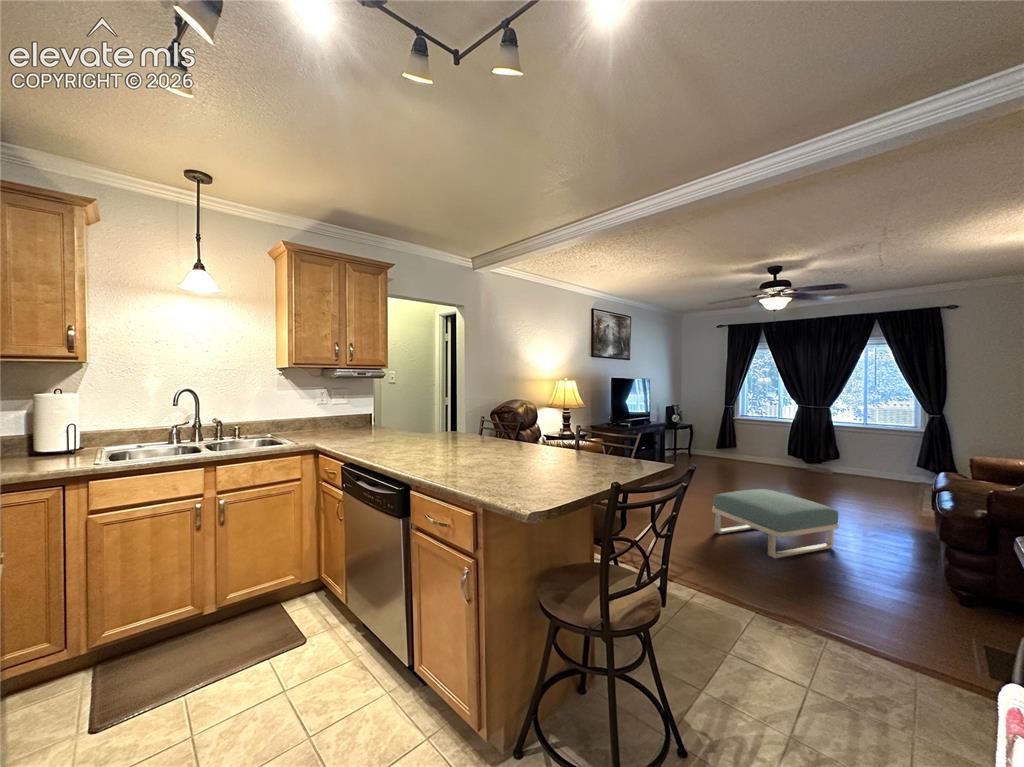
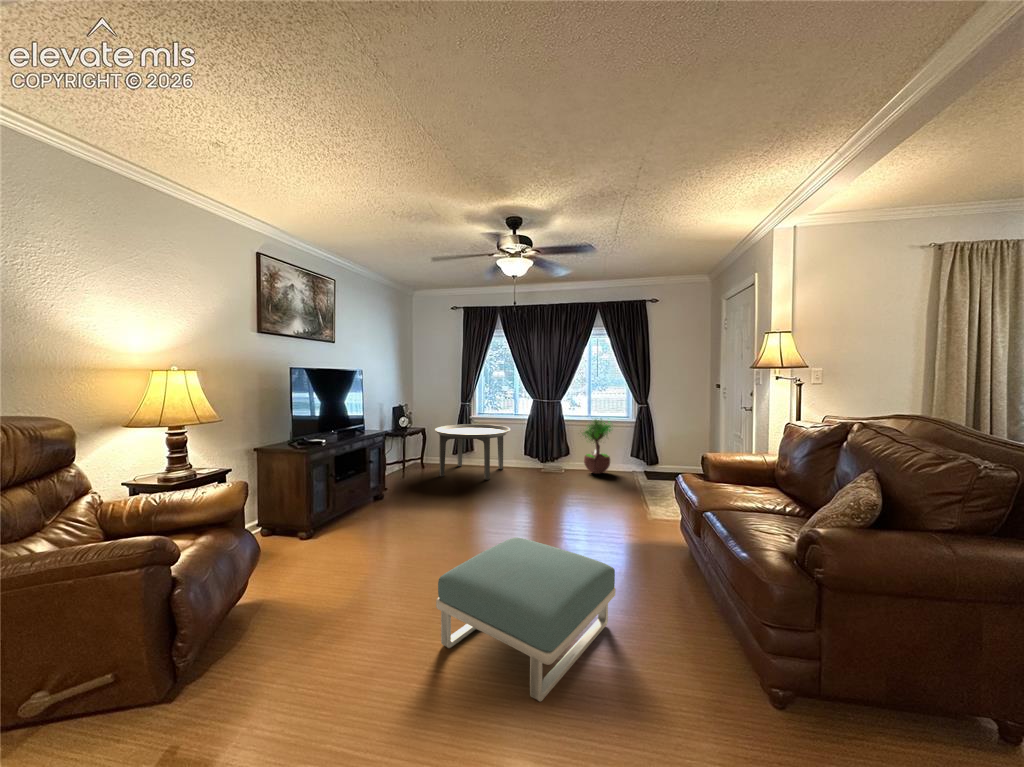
potted tree: none [849,421,895,479] -> present [582,420,611,474]
round table: none [701,424,773,470] -> present [435,424,510,480]

